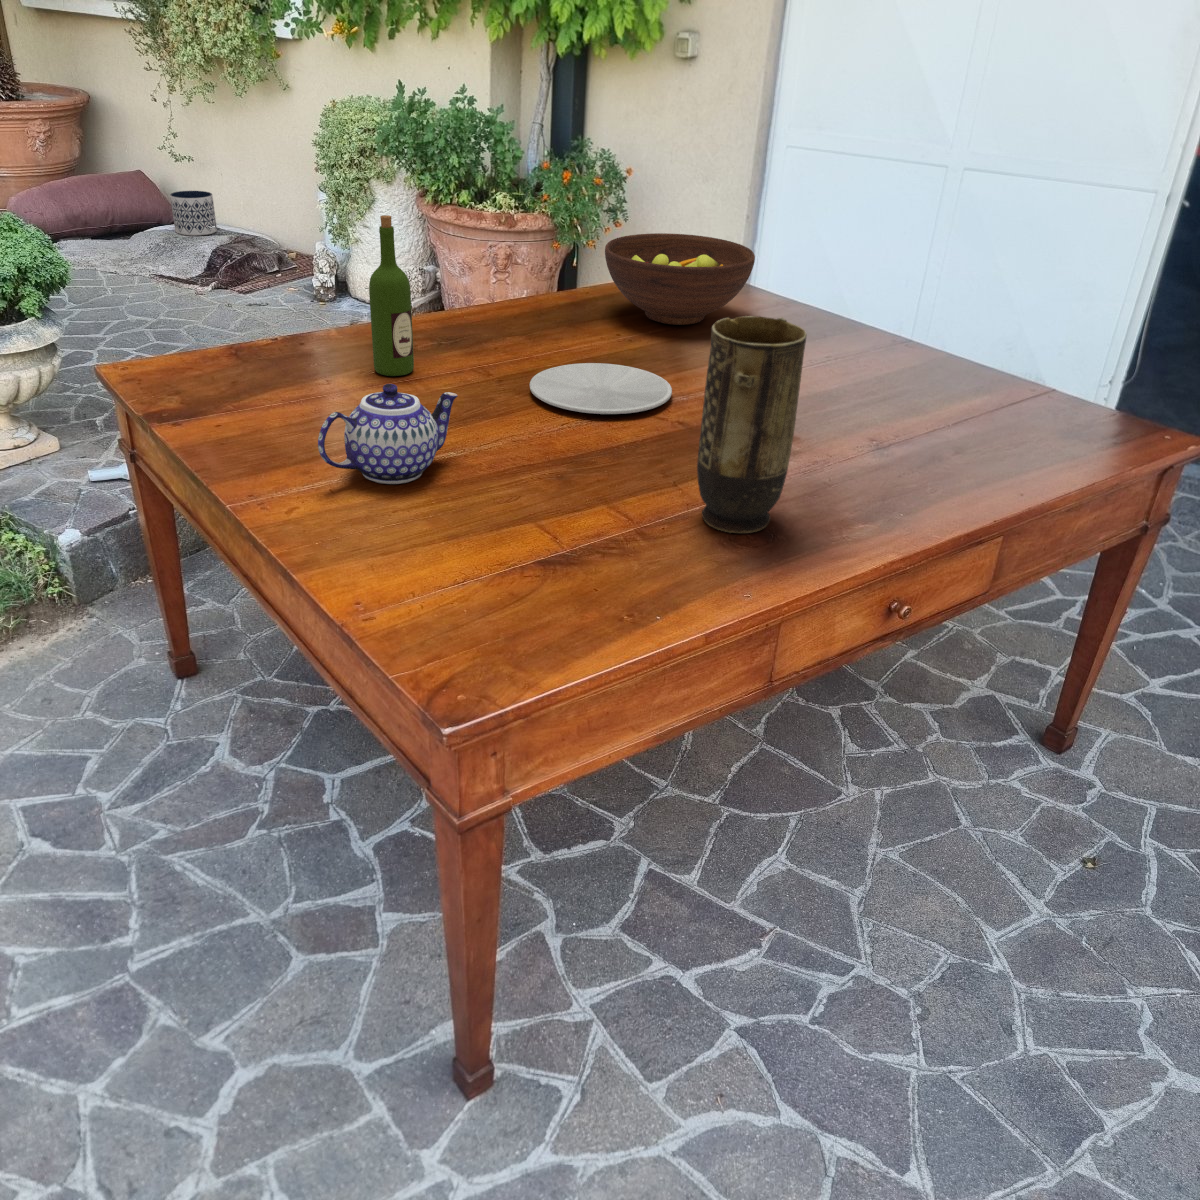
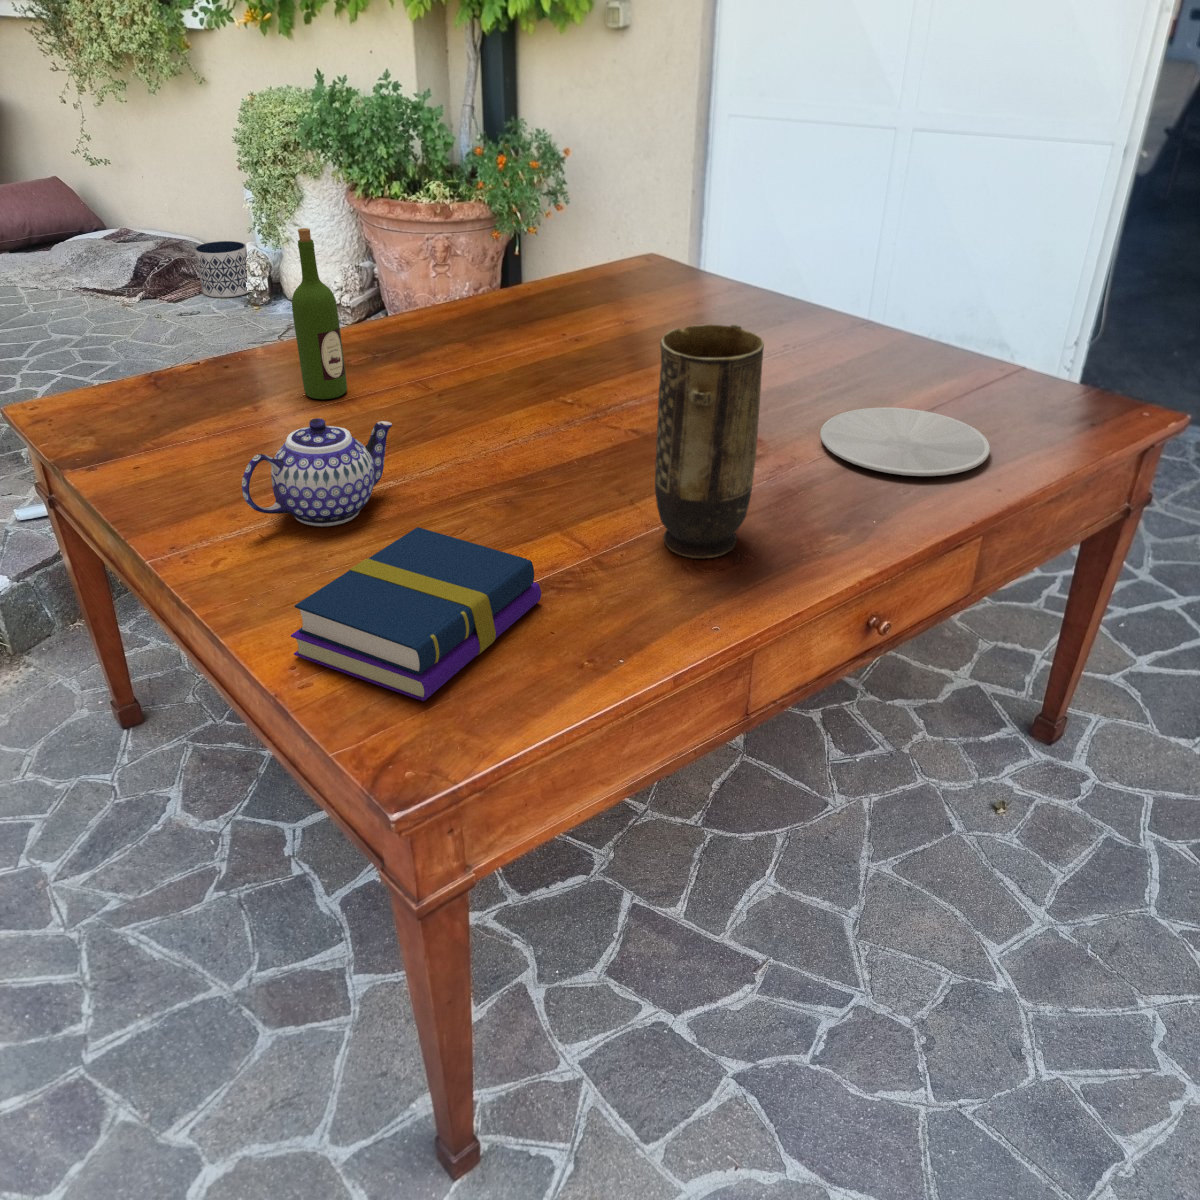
planter: present [170,191,217,236] -> present [195,241,249,298]
fruit bowl: present [605,233,755,325] -> none [544,224,702,321]
plate: present [530,363,672,414] -> present [820,407,990,476]
book: none [358,486,586,634] -> present [291,527,541,701]

